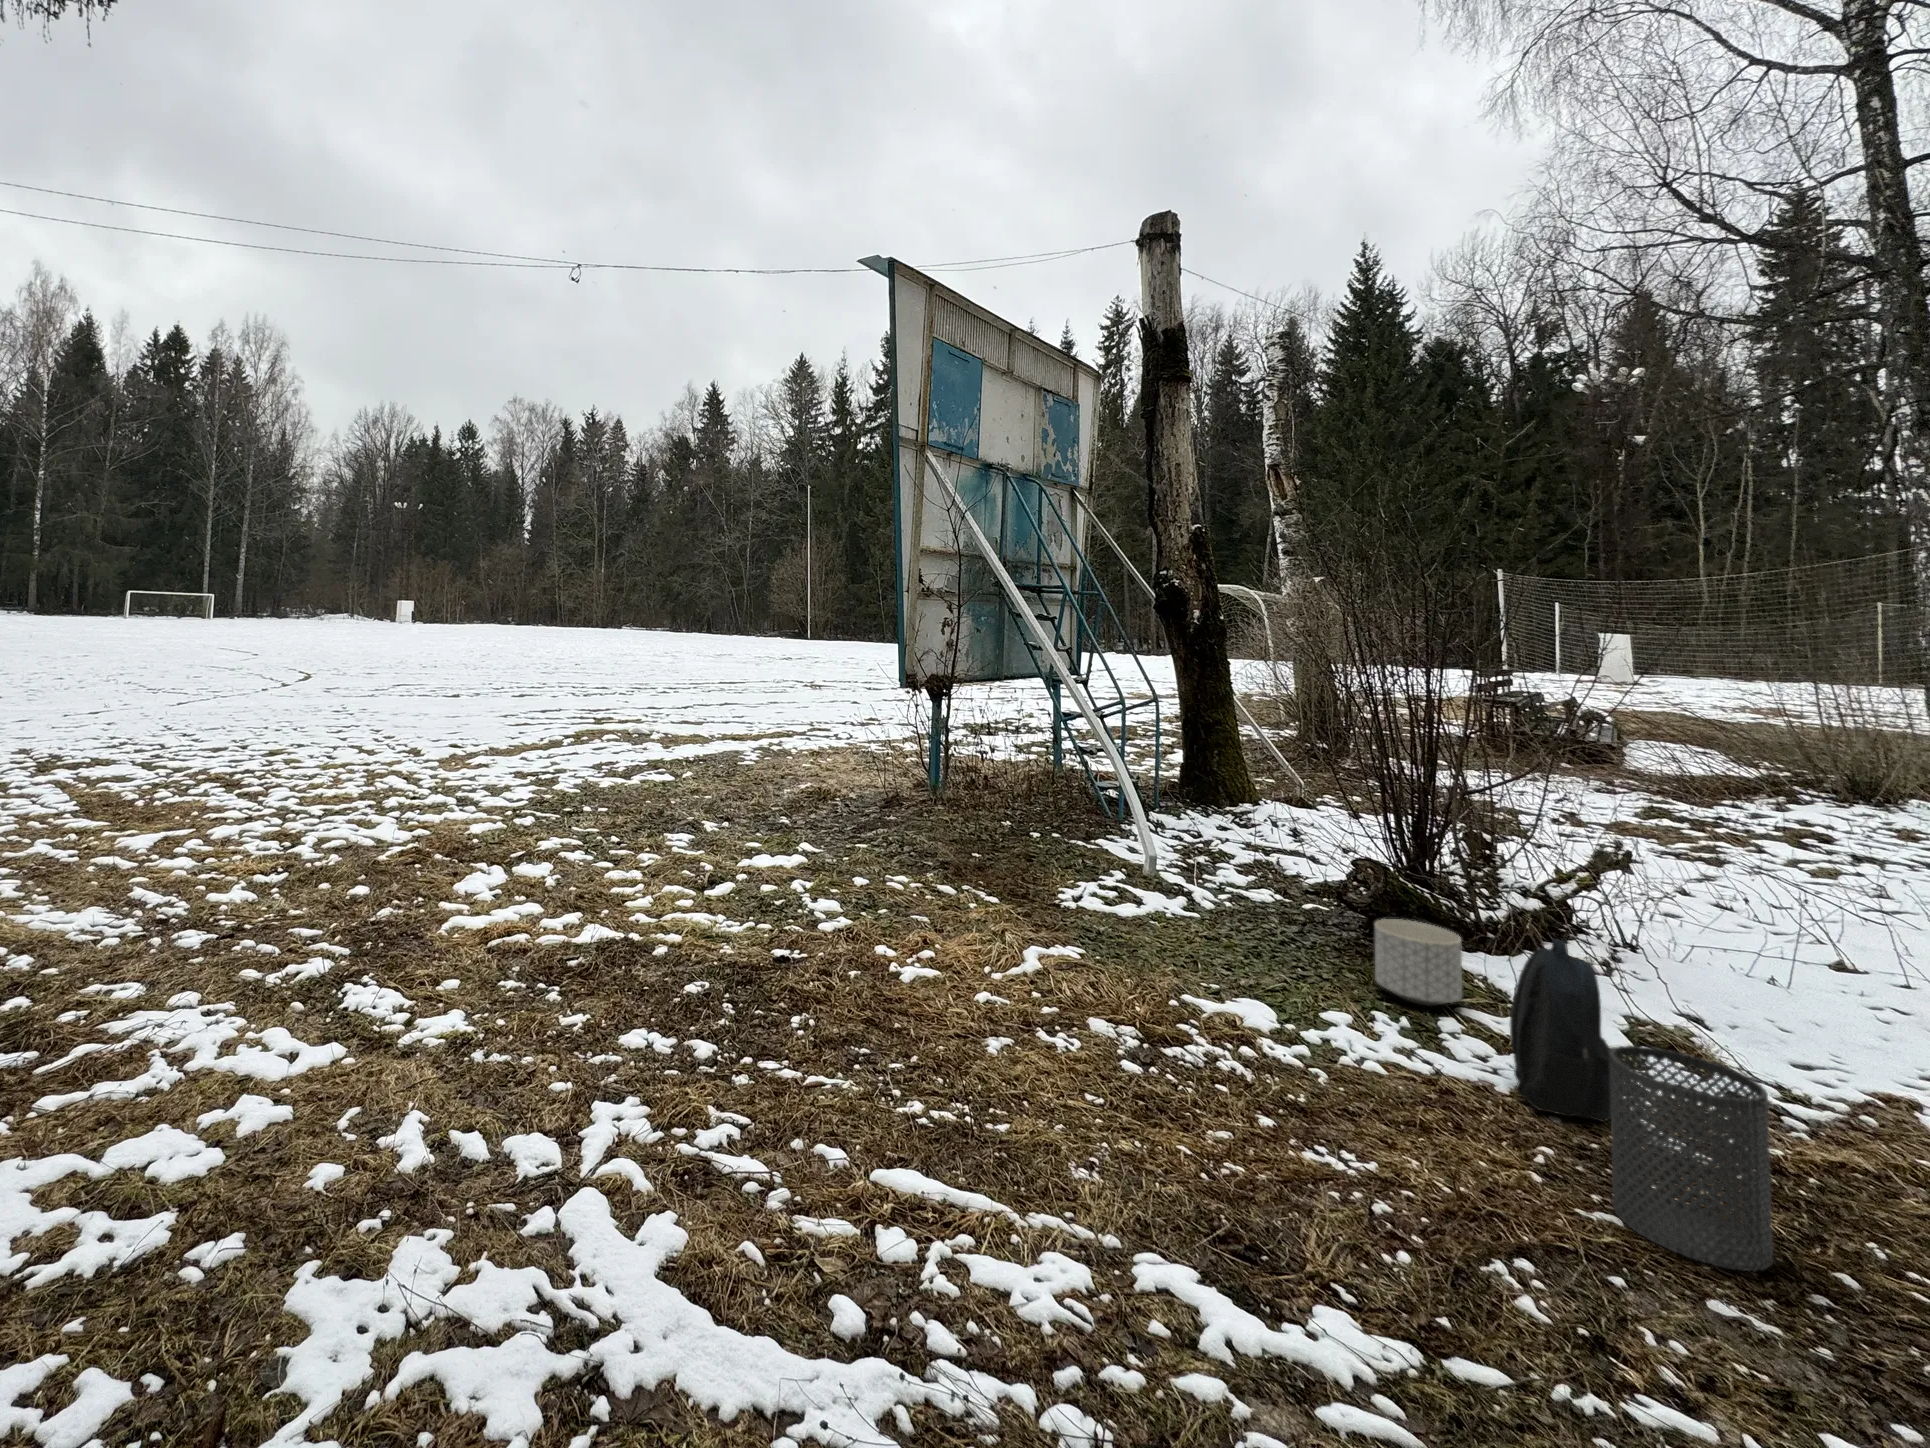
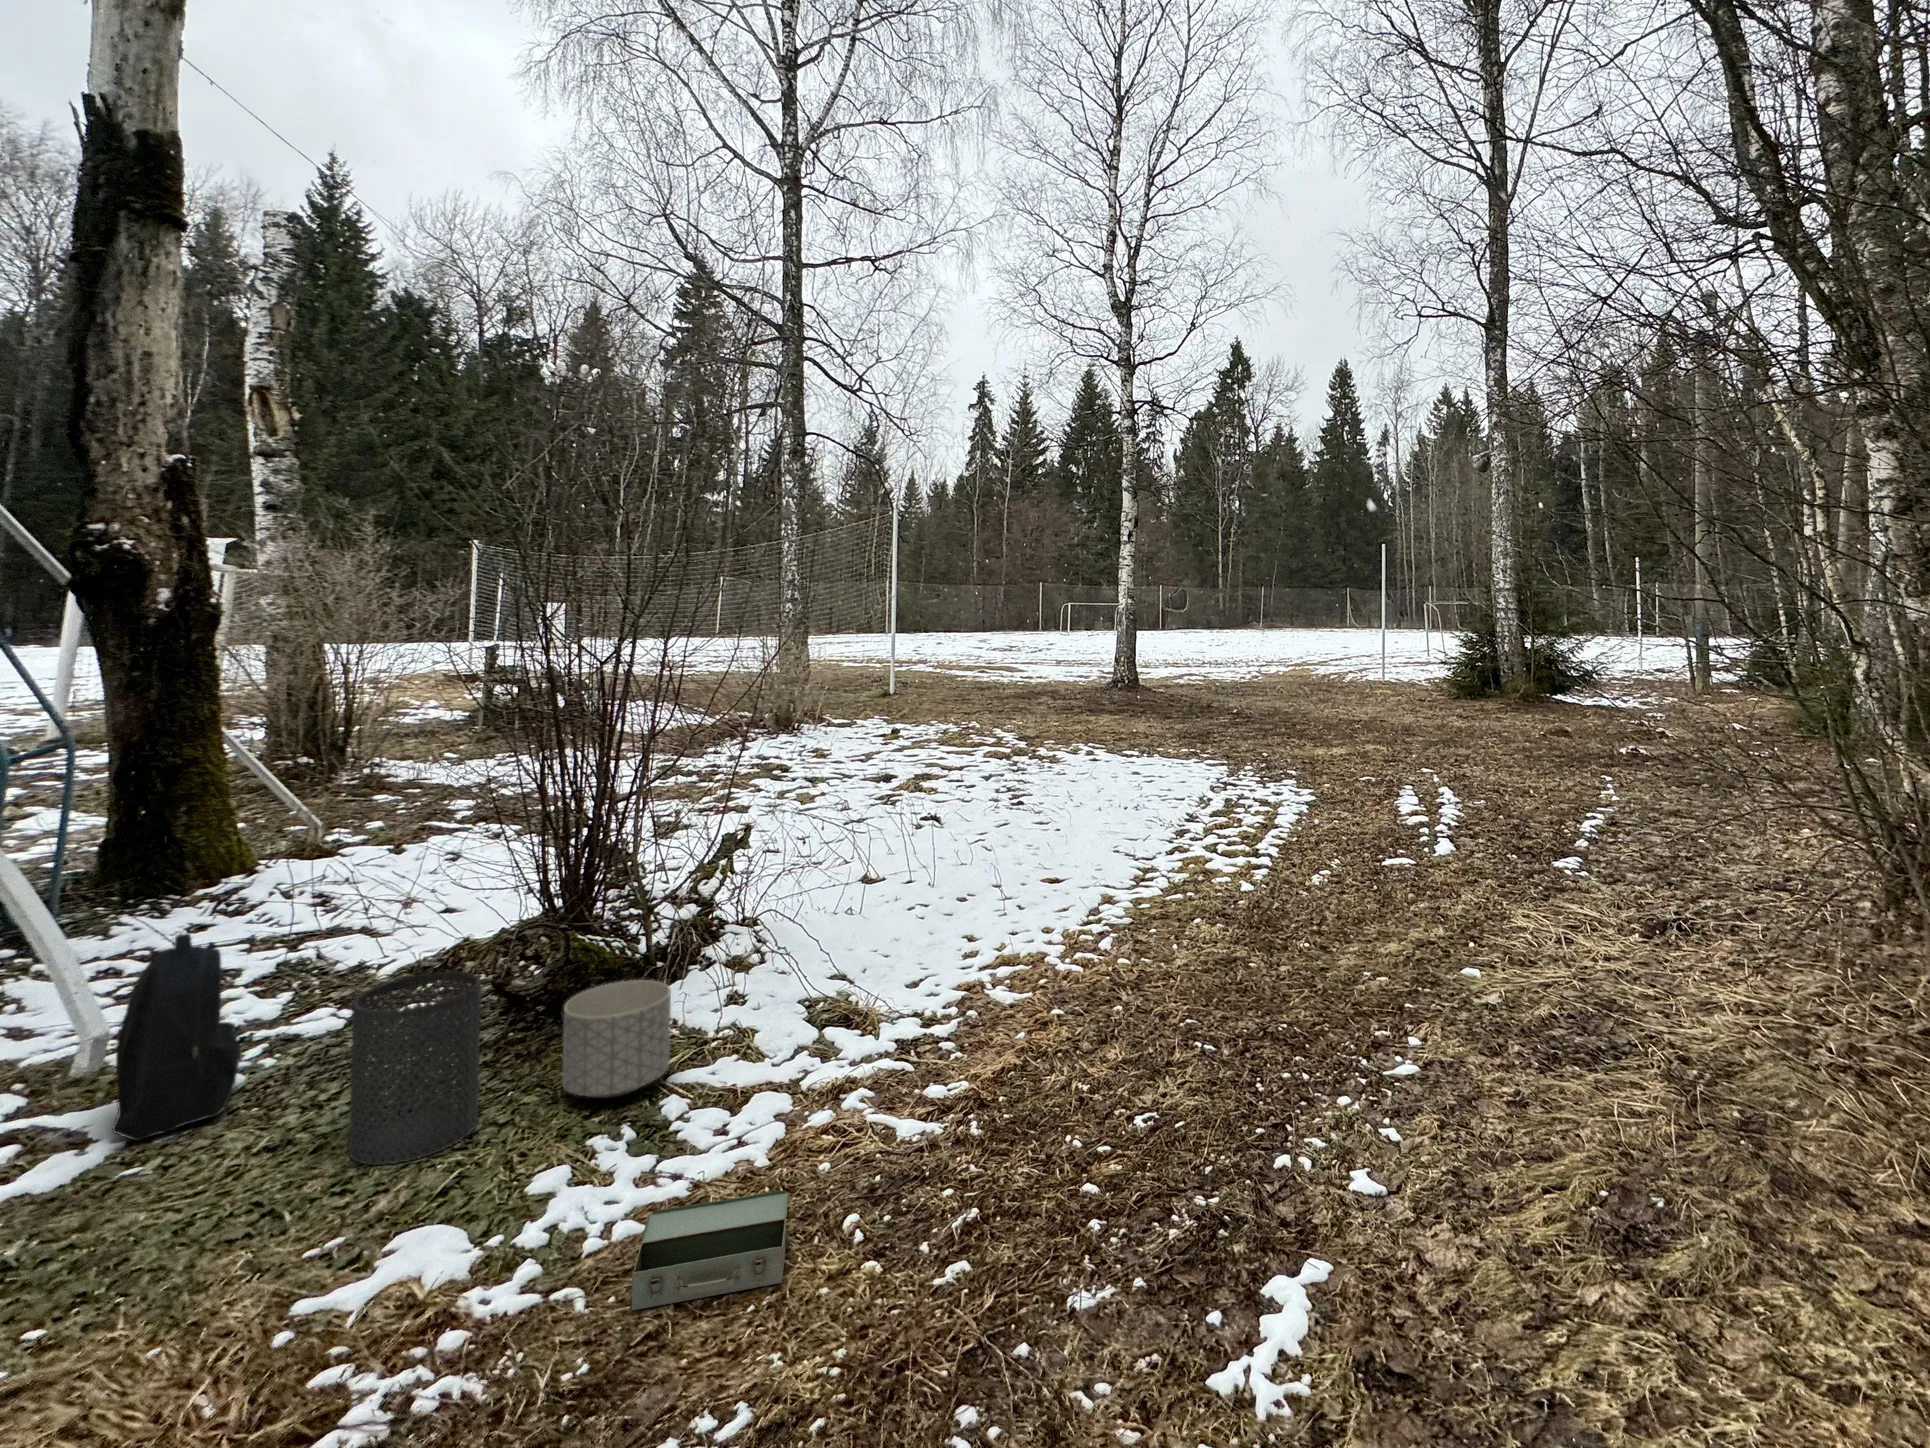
backpack: present [1510,939,1611,1122] -> present [112,934,241,1141]
trash can: present [1608,1046,1773,1271] -> present [349,972,482,1165]
toolbox: none [1343,1052,1482,1139] -> present [632,1190,789,1310]

